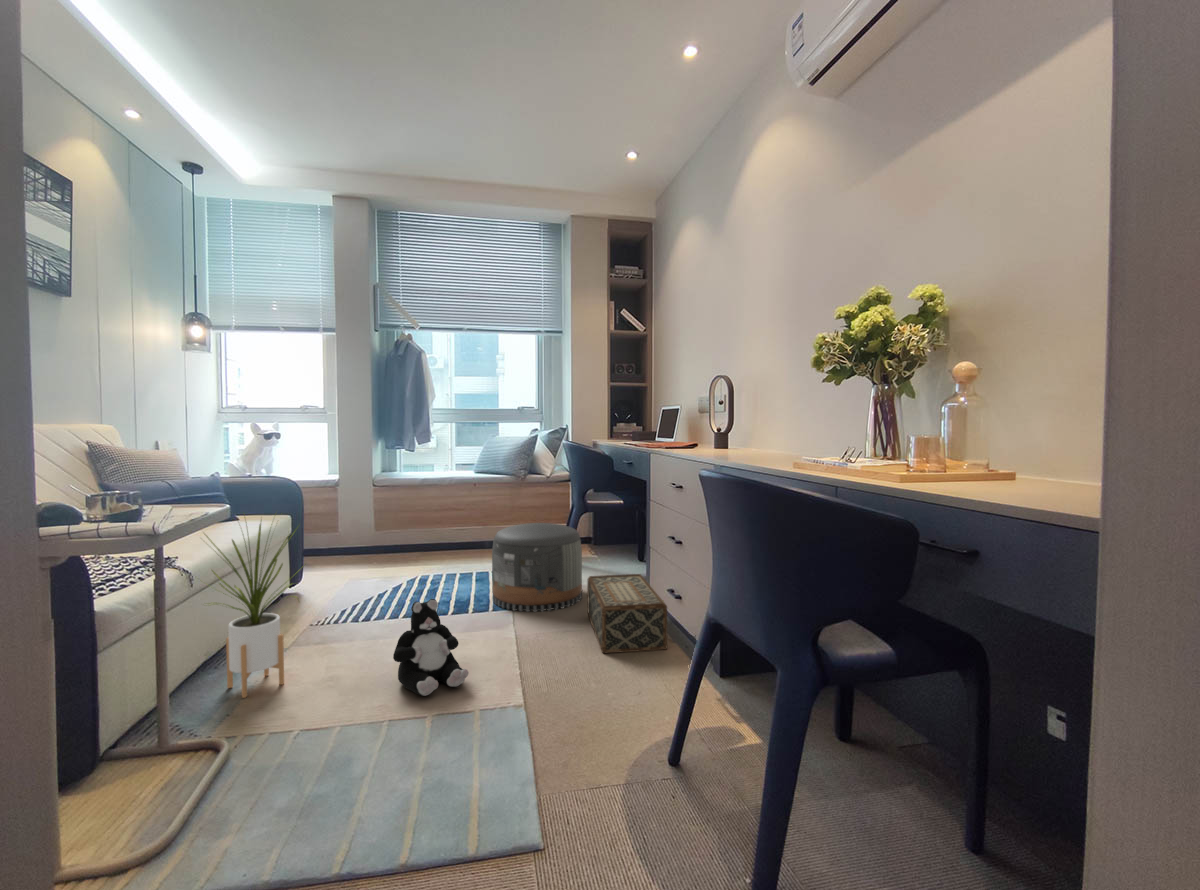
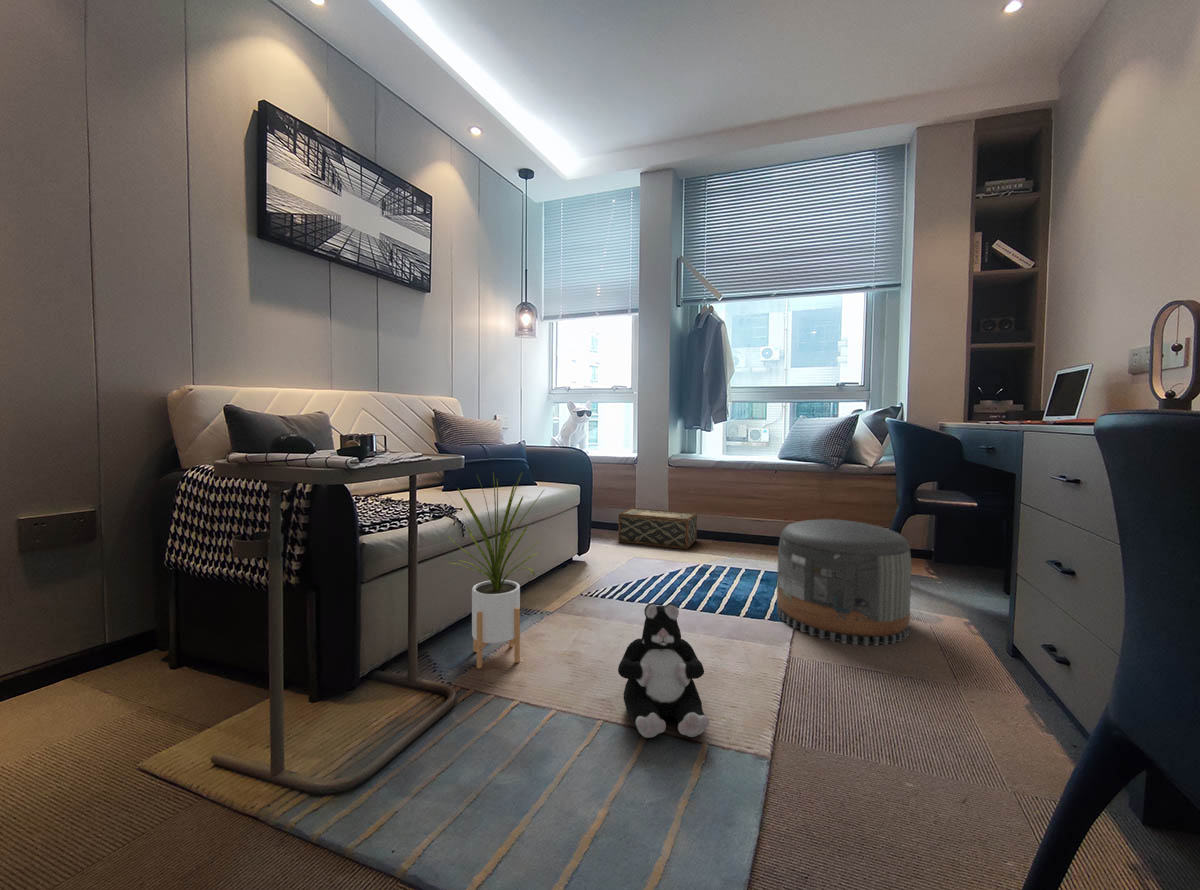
woven basket: present [587,574,667,653] -> present [618,508,697,549]

